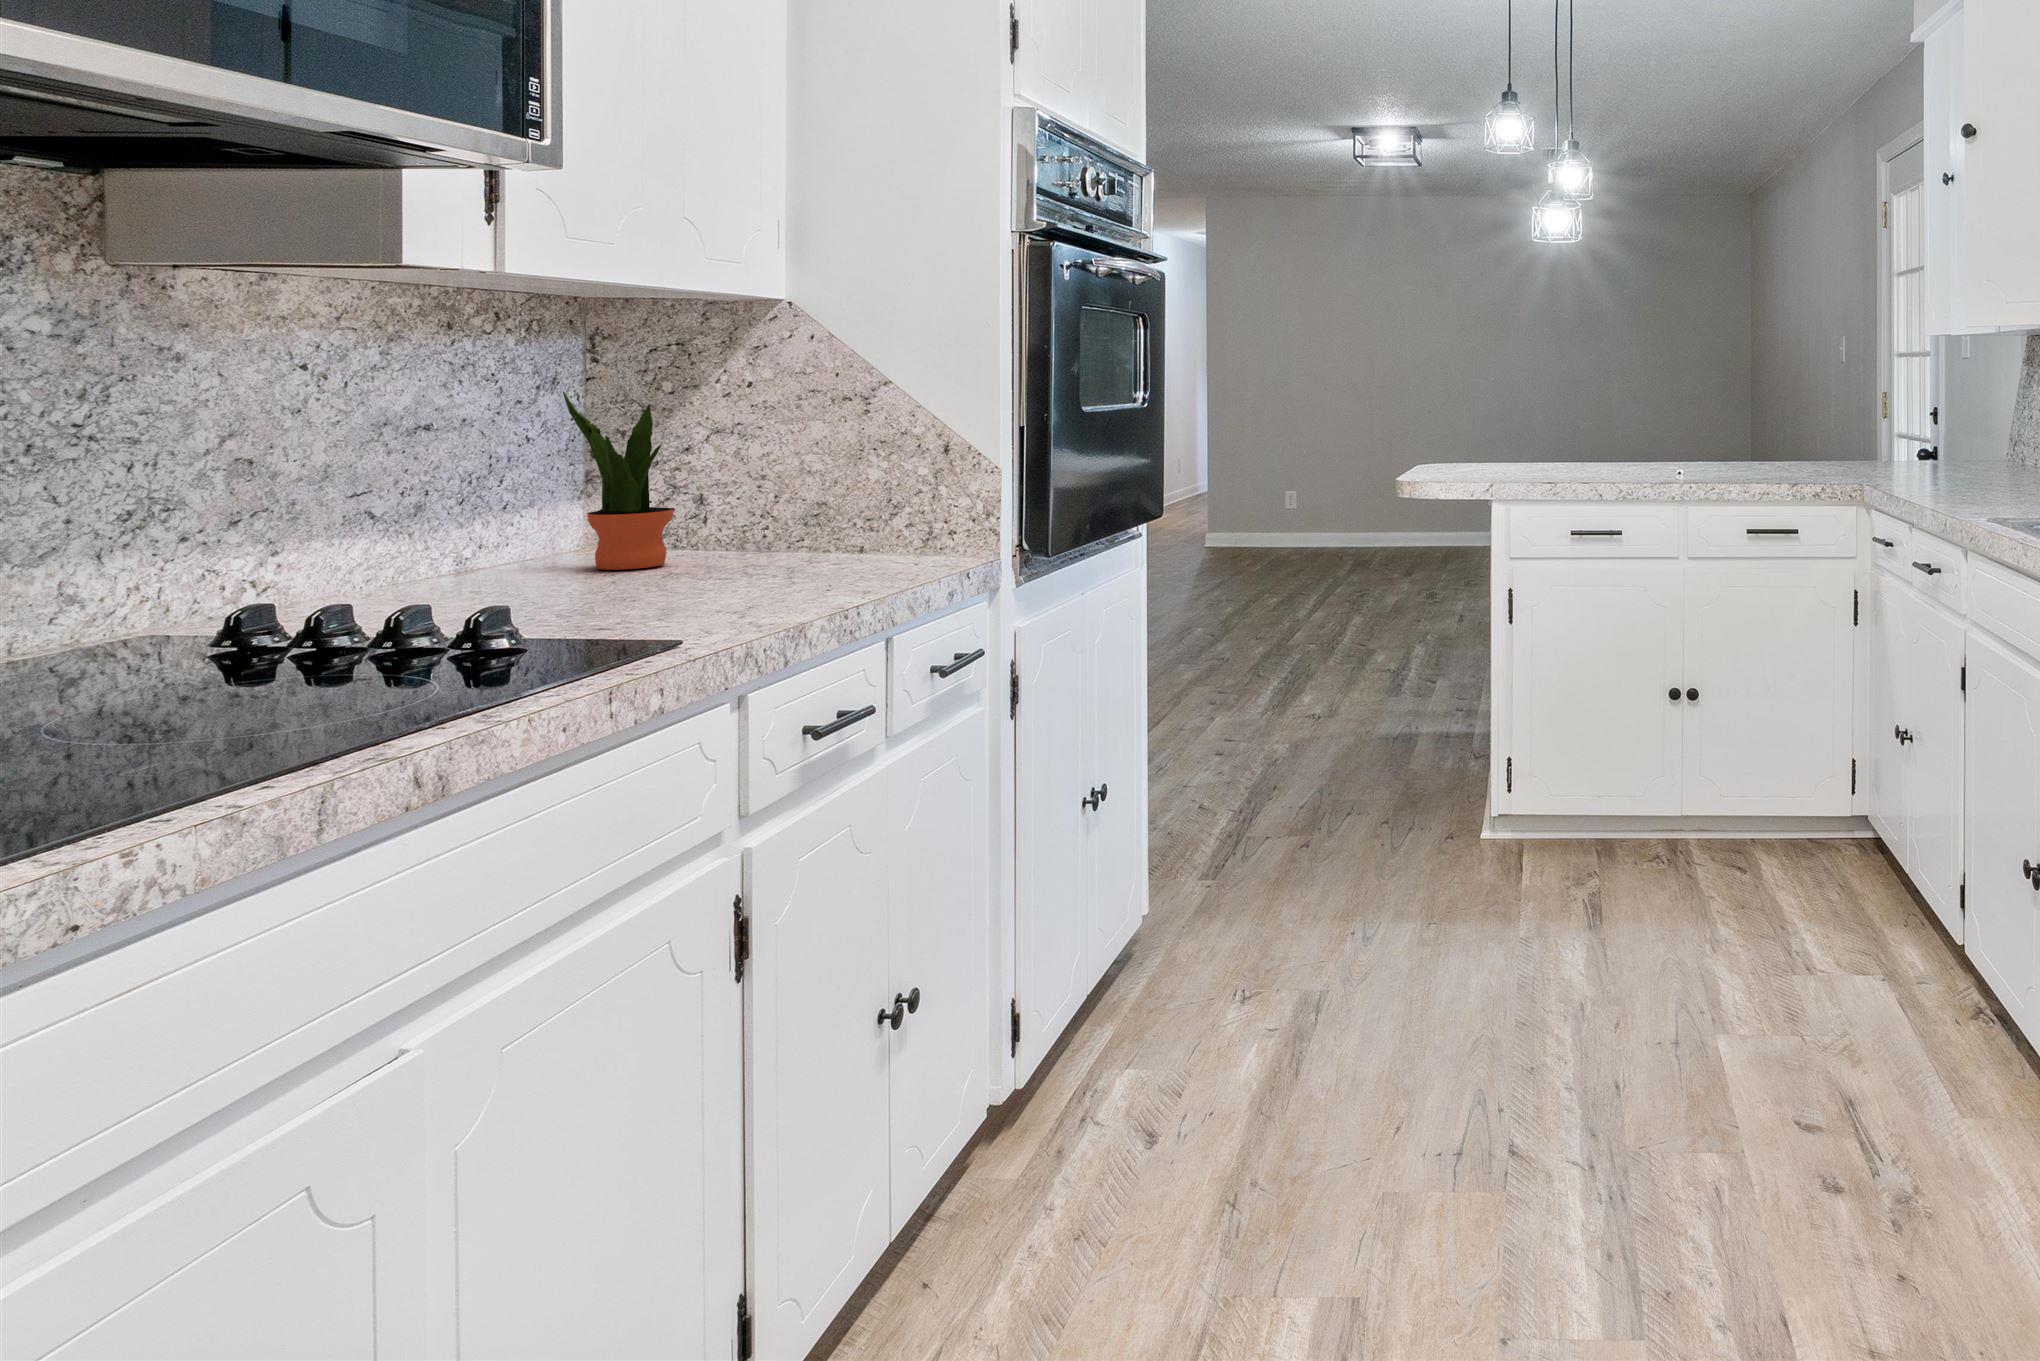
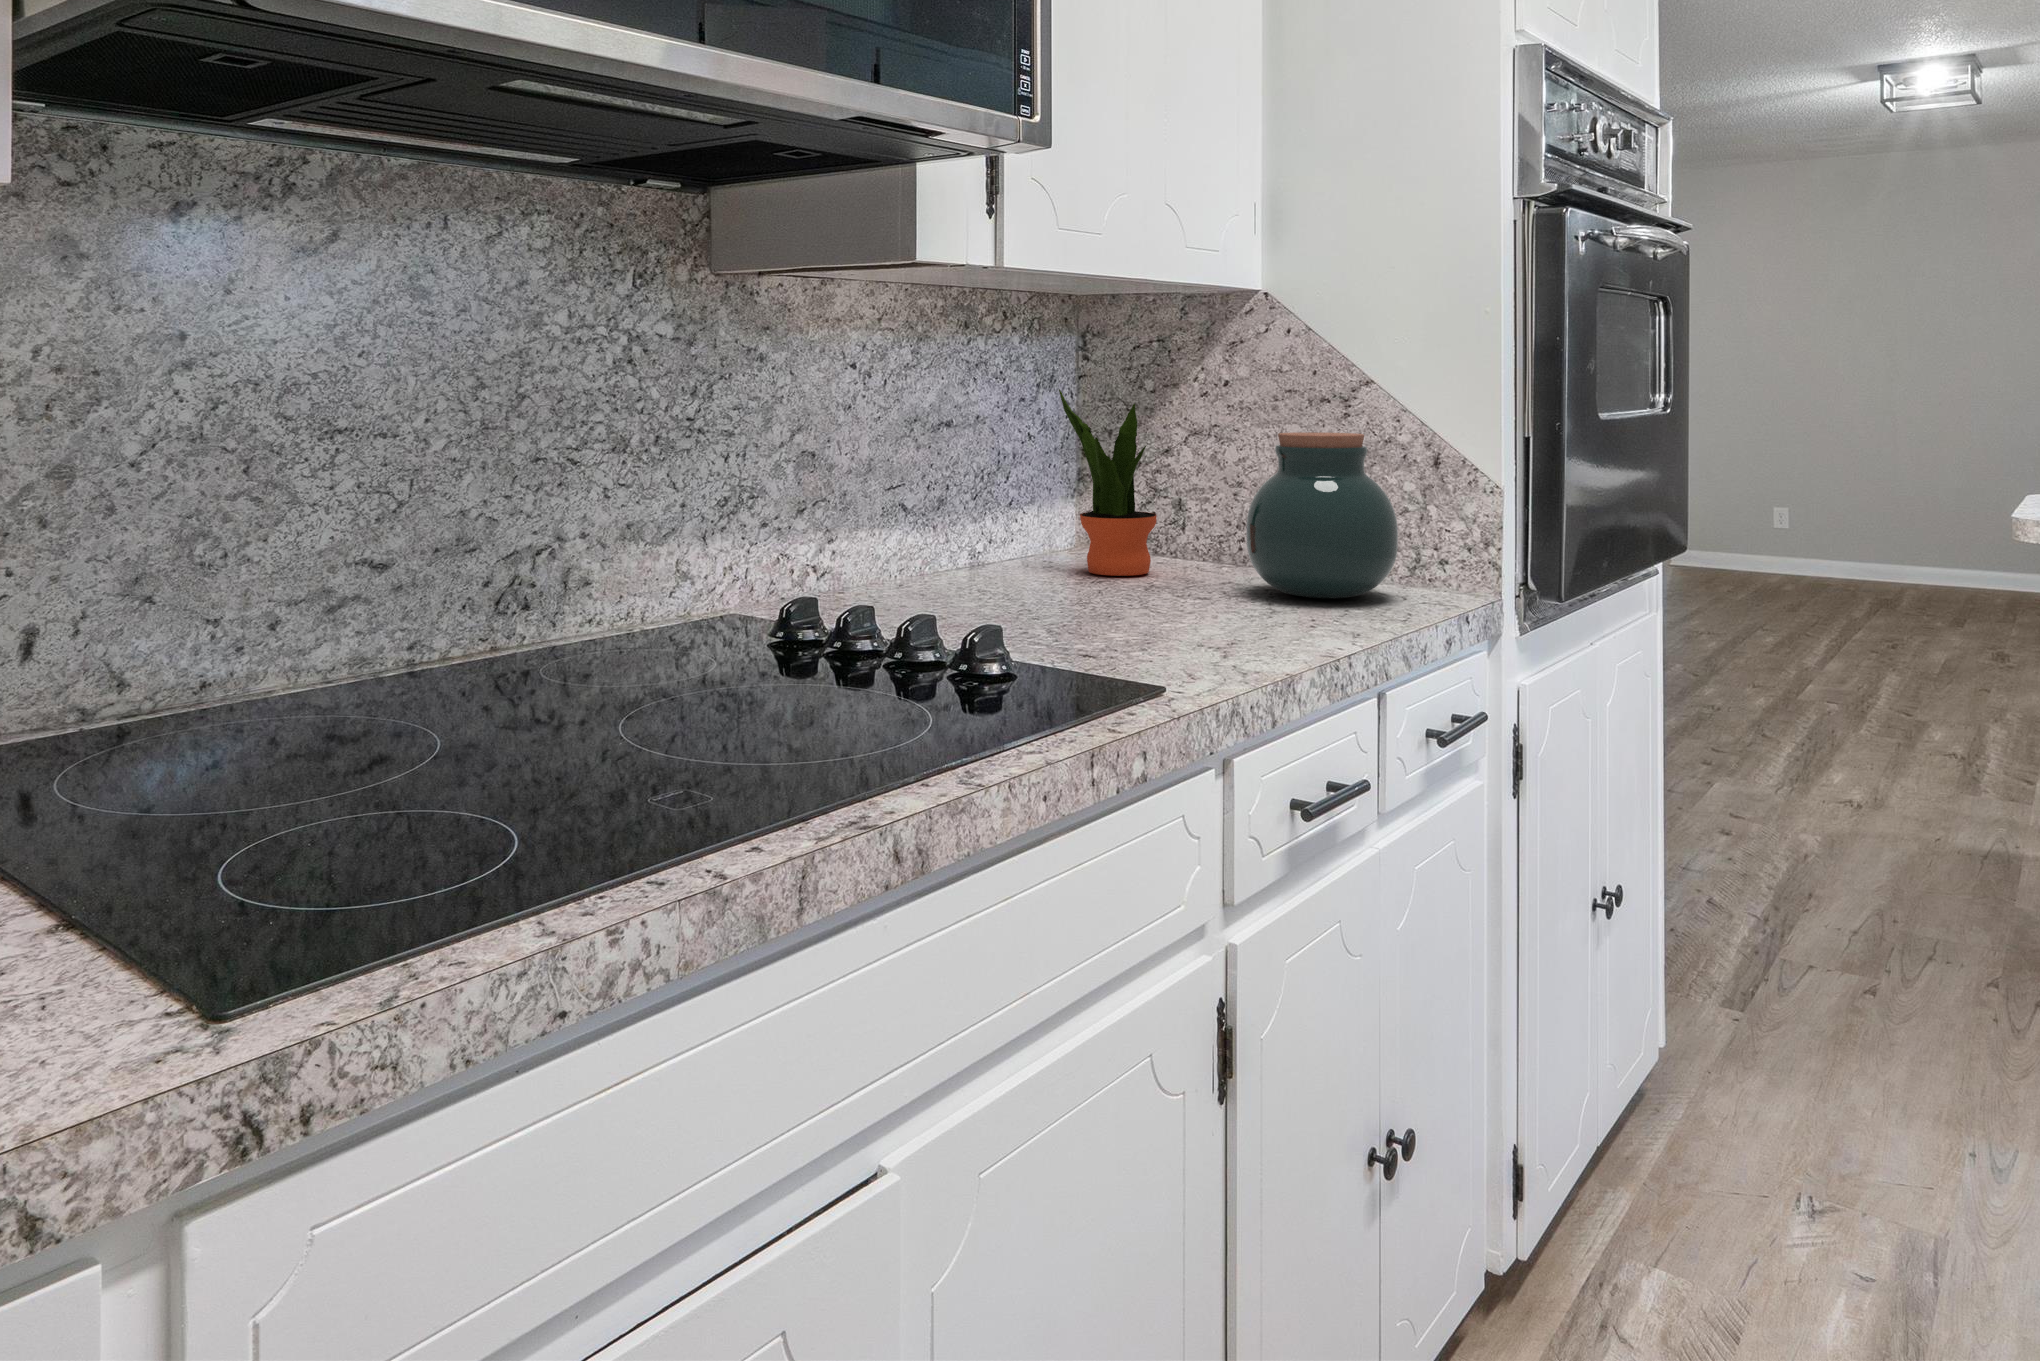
jar: none [767,424,909,569] -> present [1246,432,1398,598]

